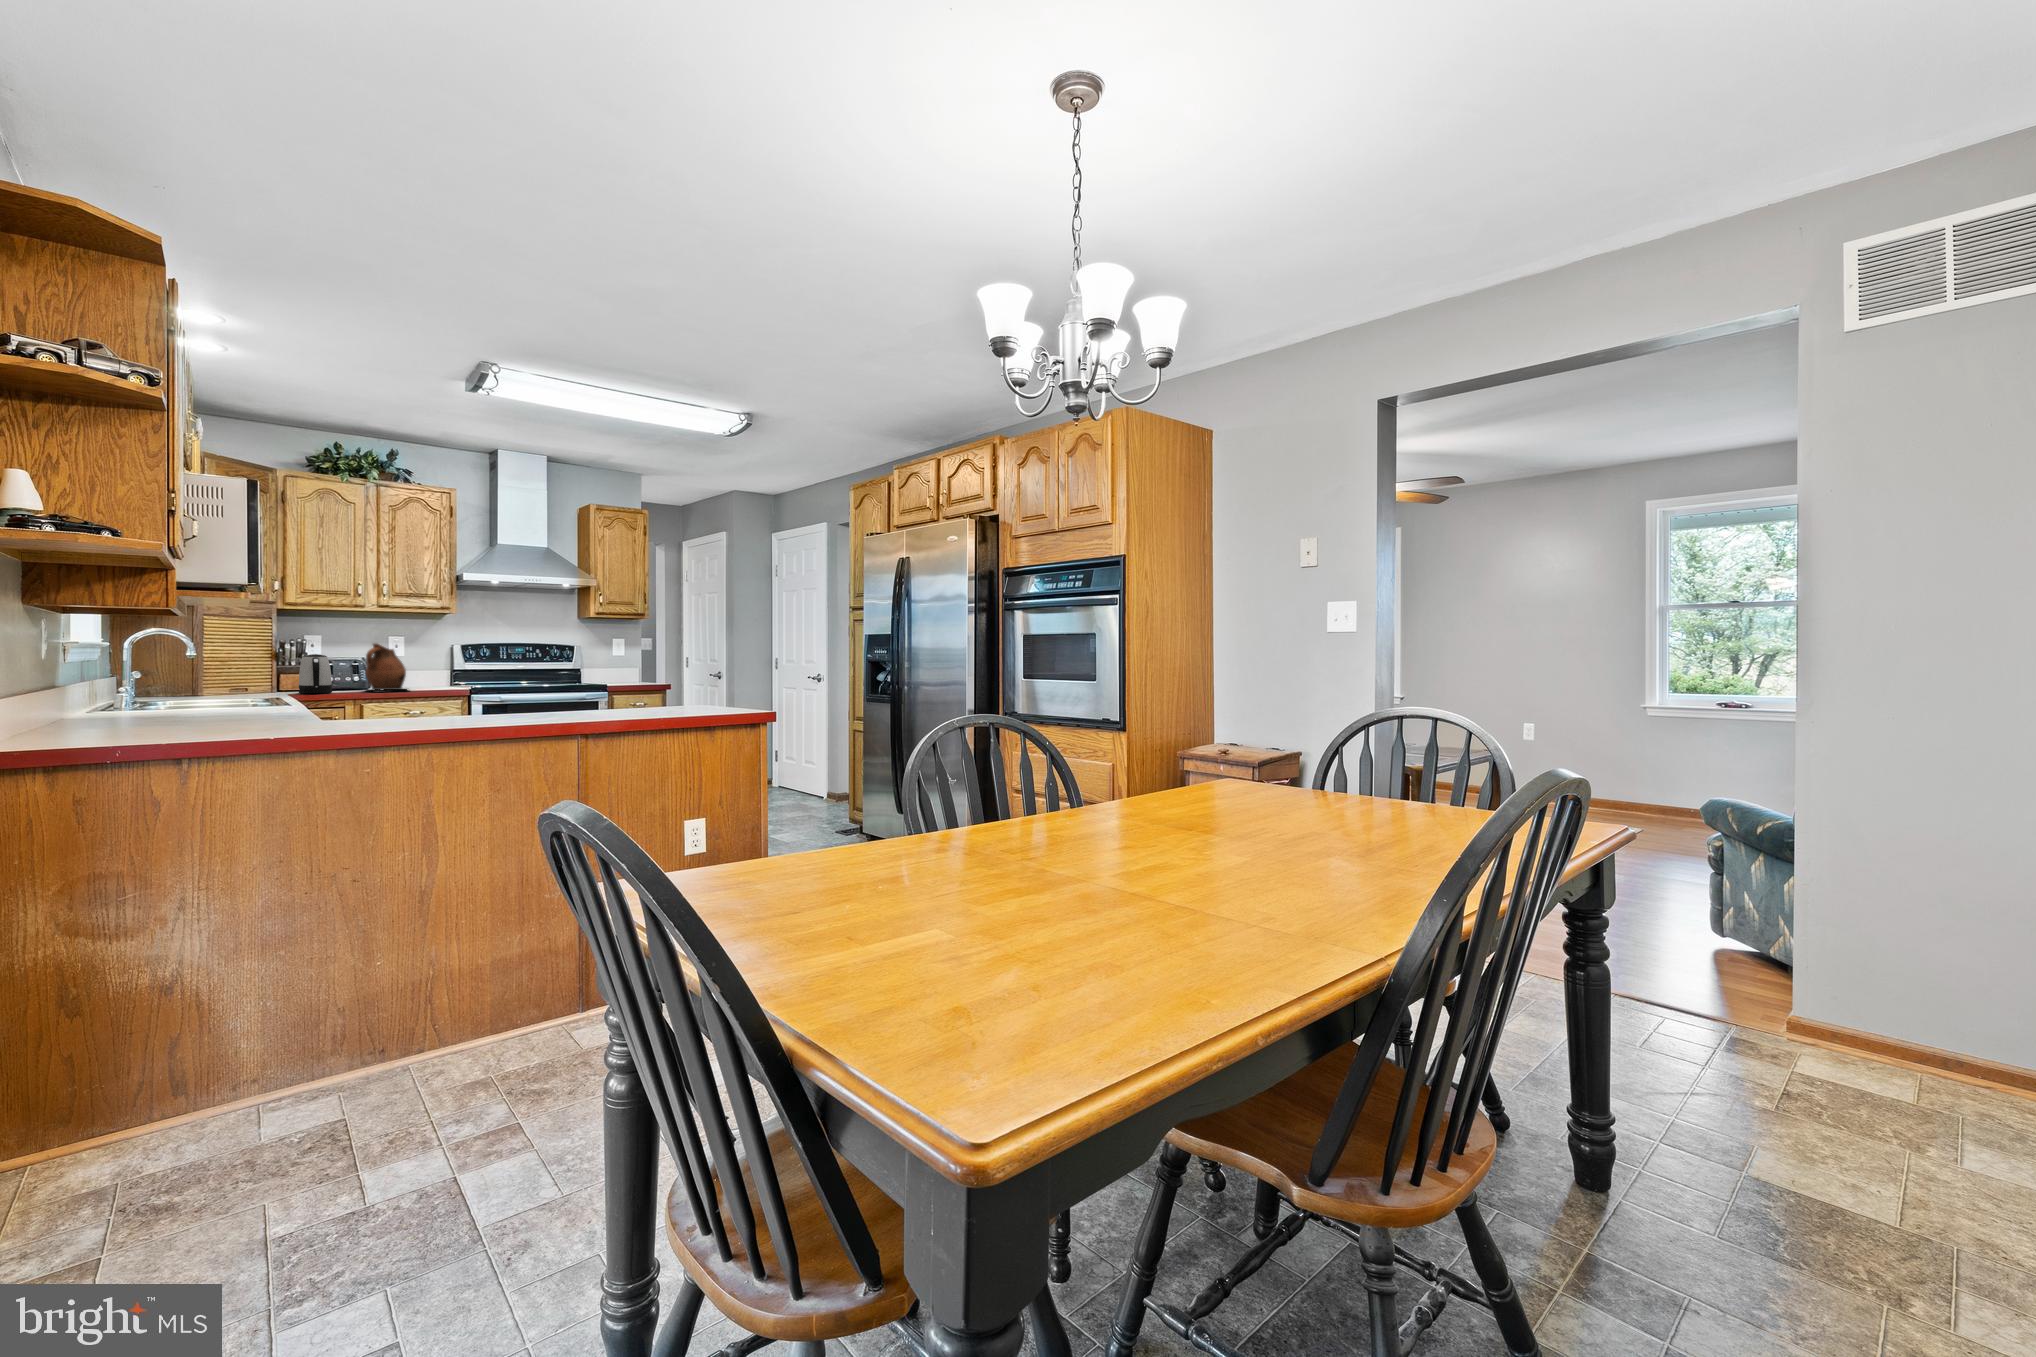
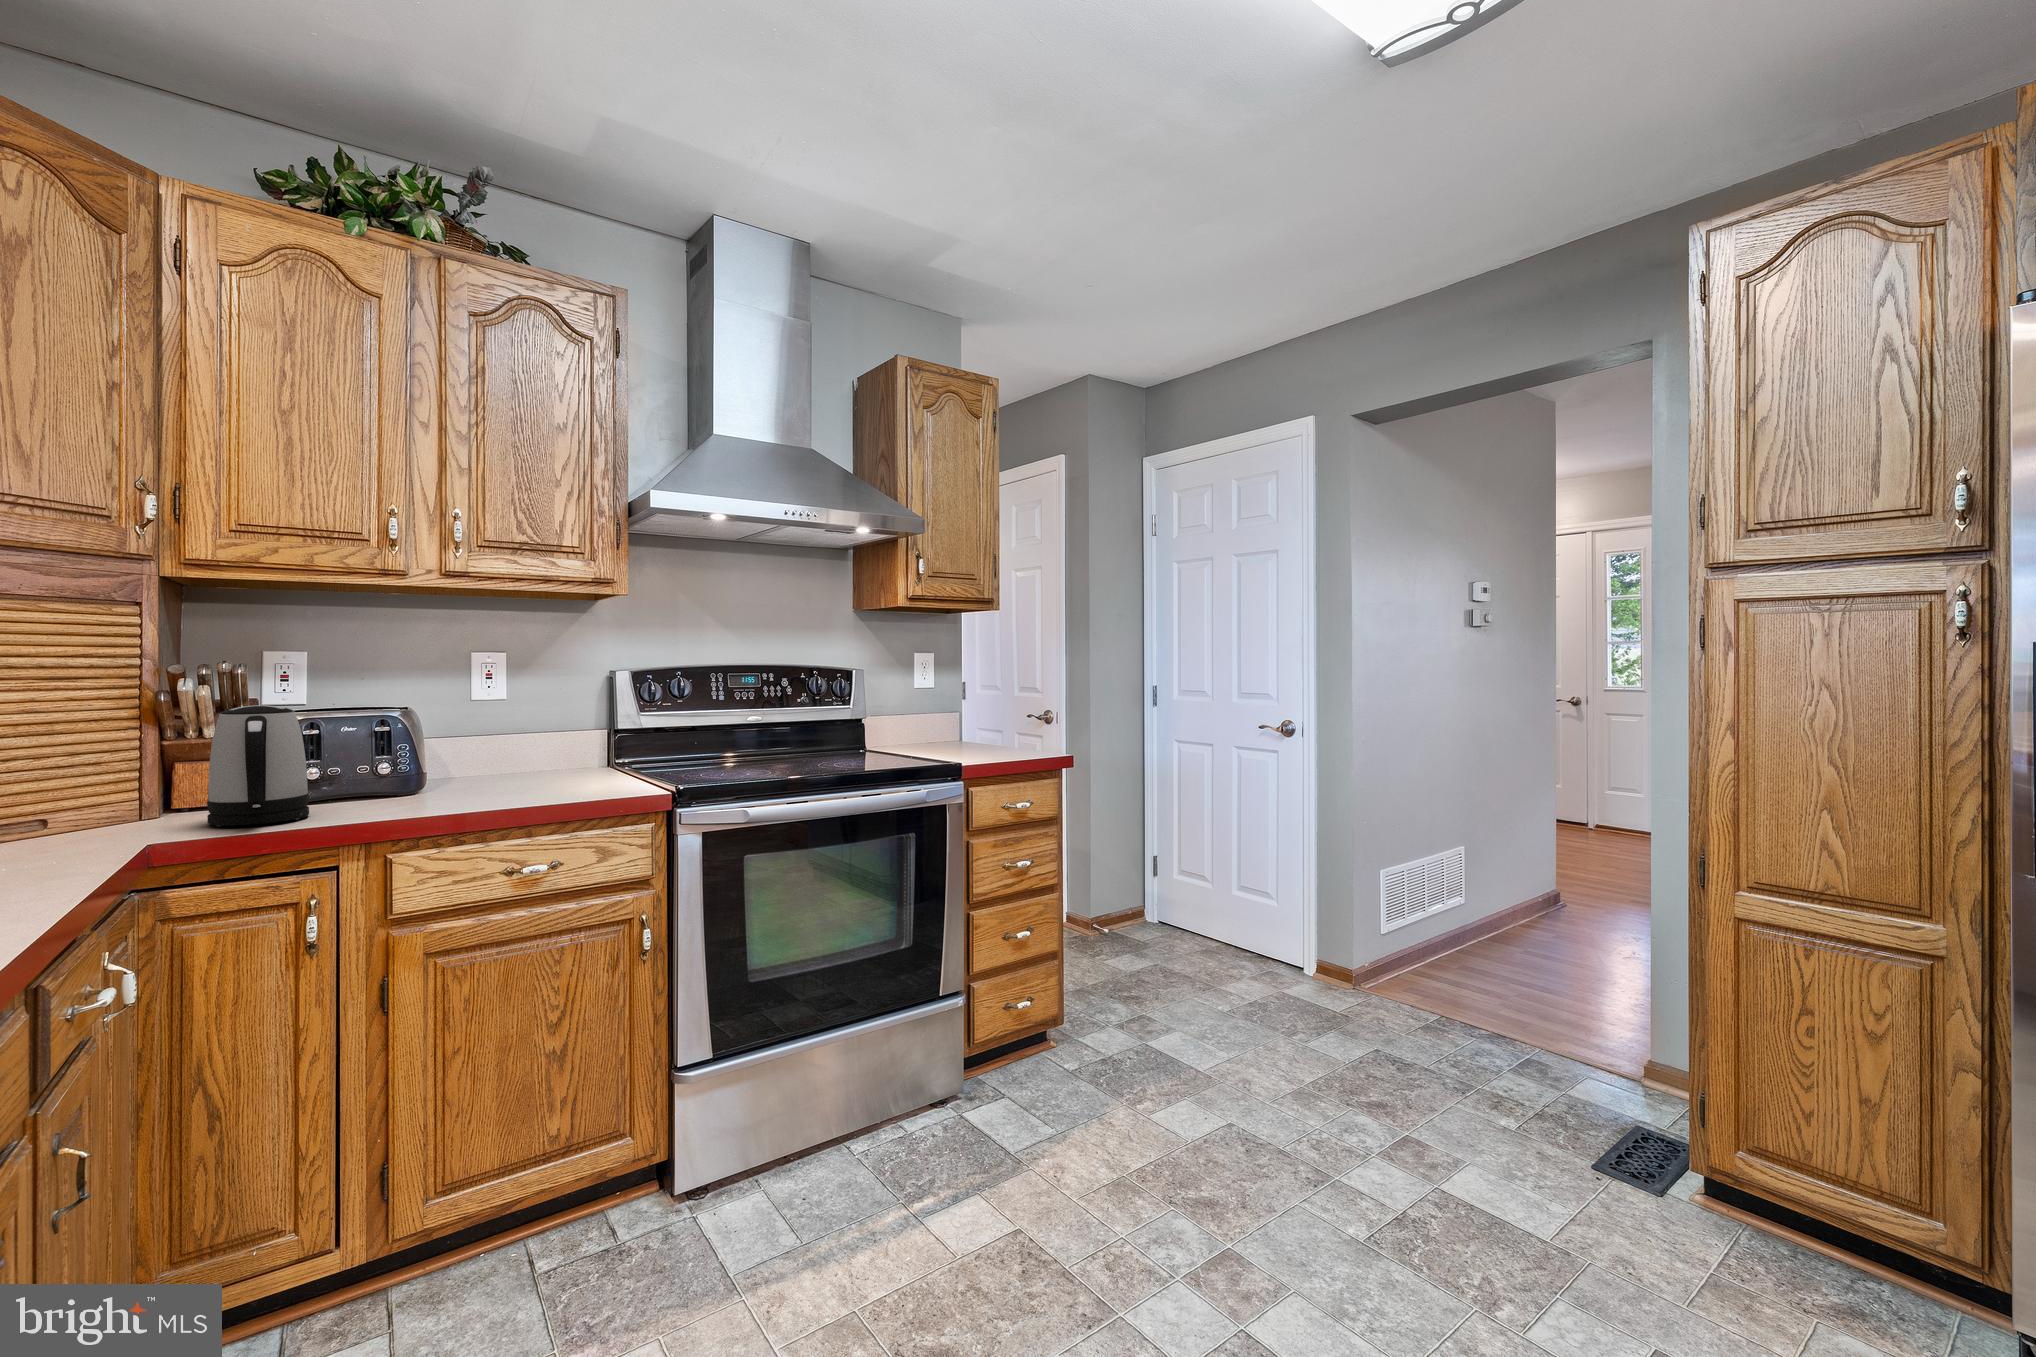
ceramic pitcher: present [366,643,406,691] -> none [394,671,527,807]

